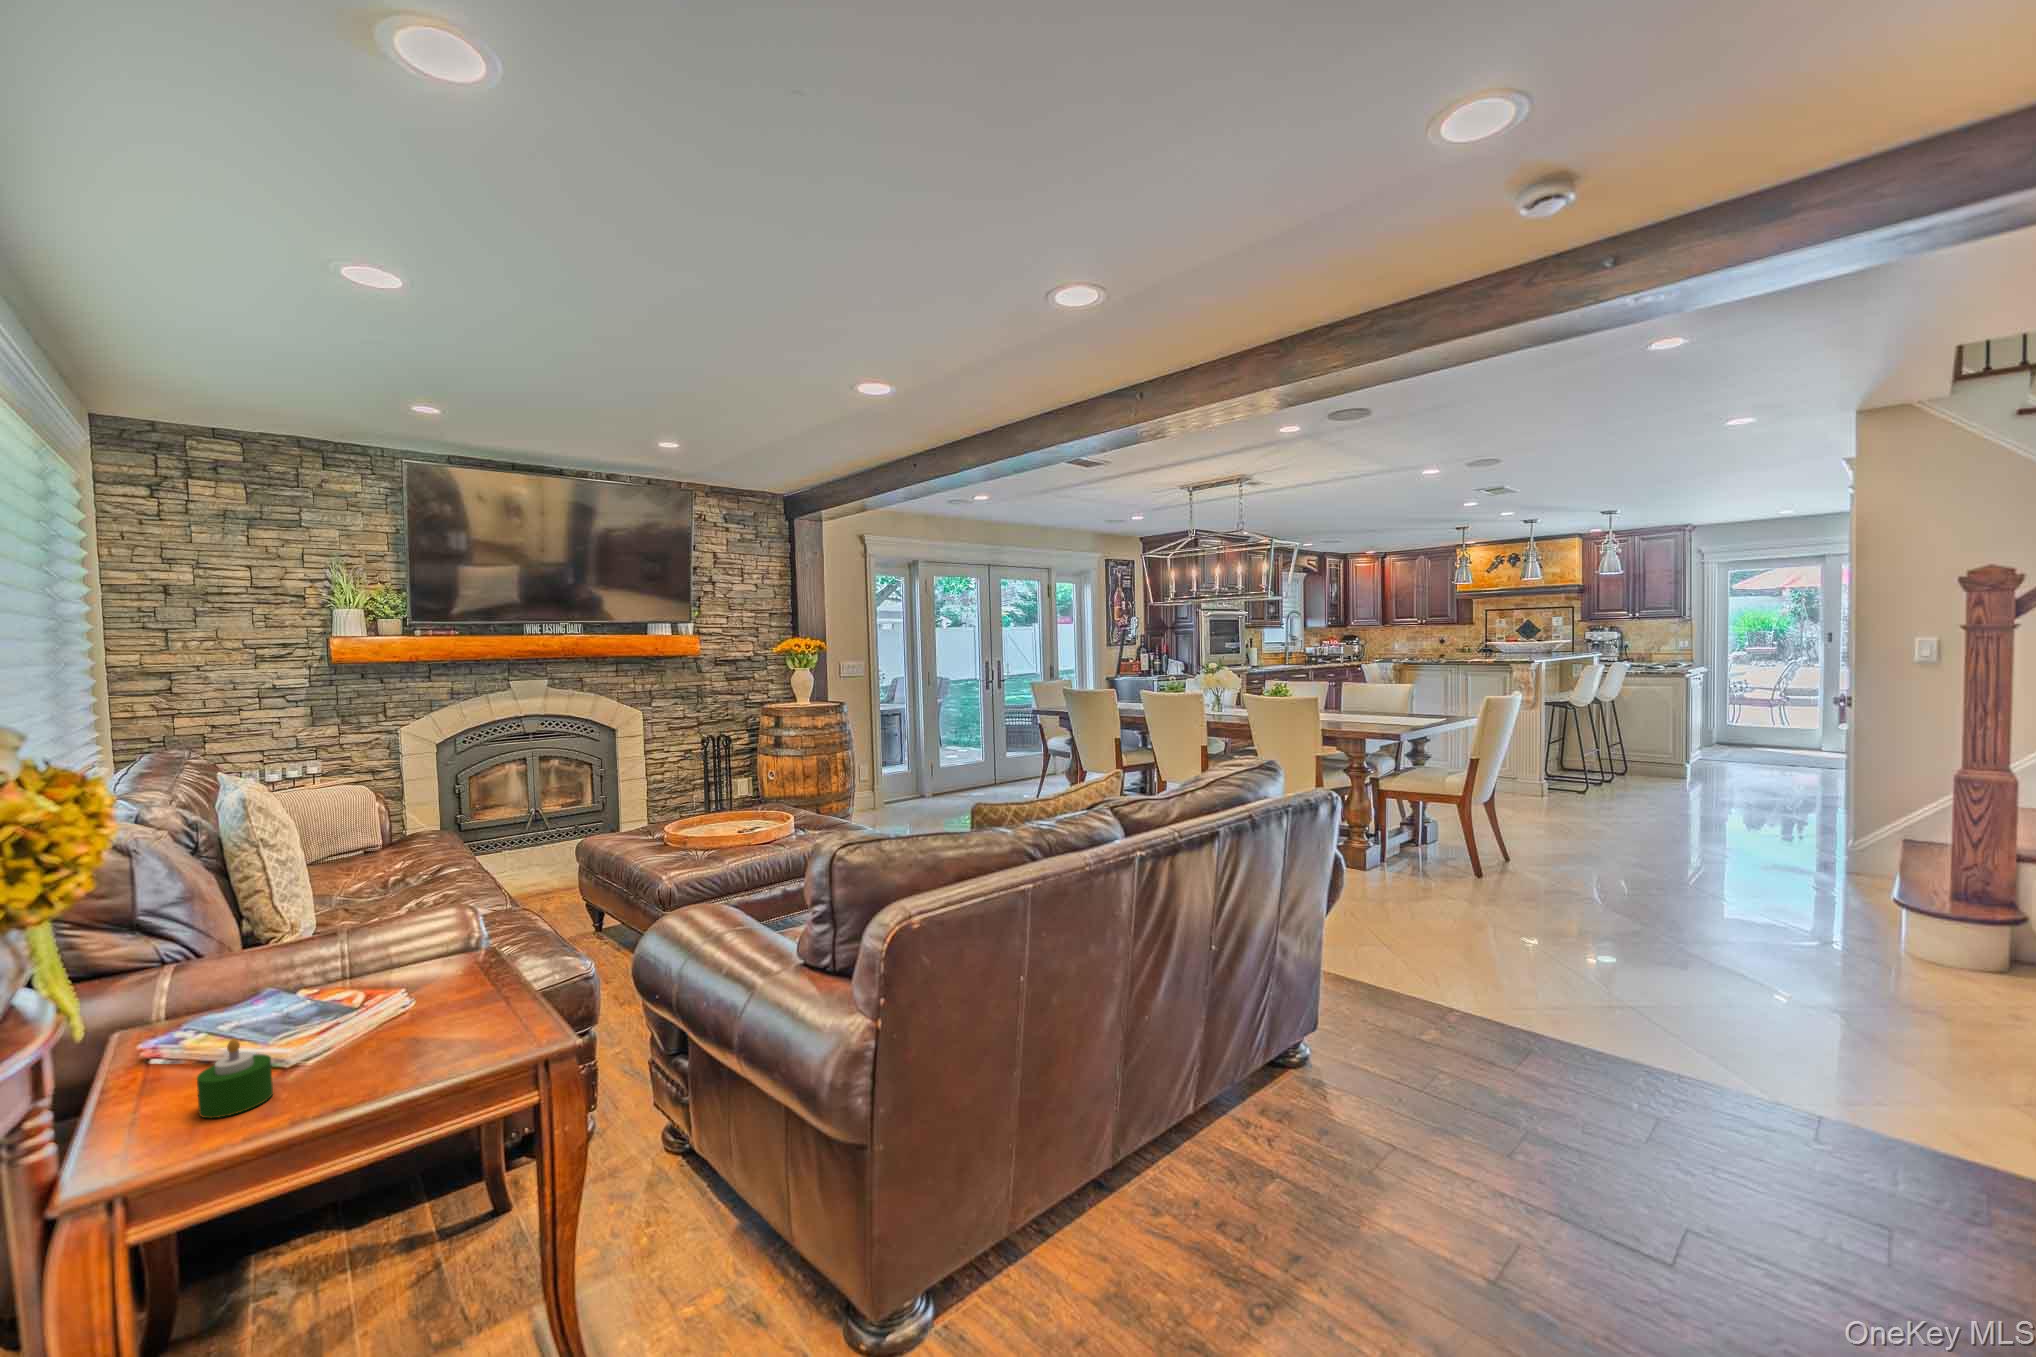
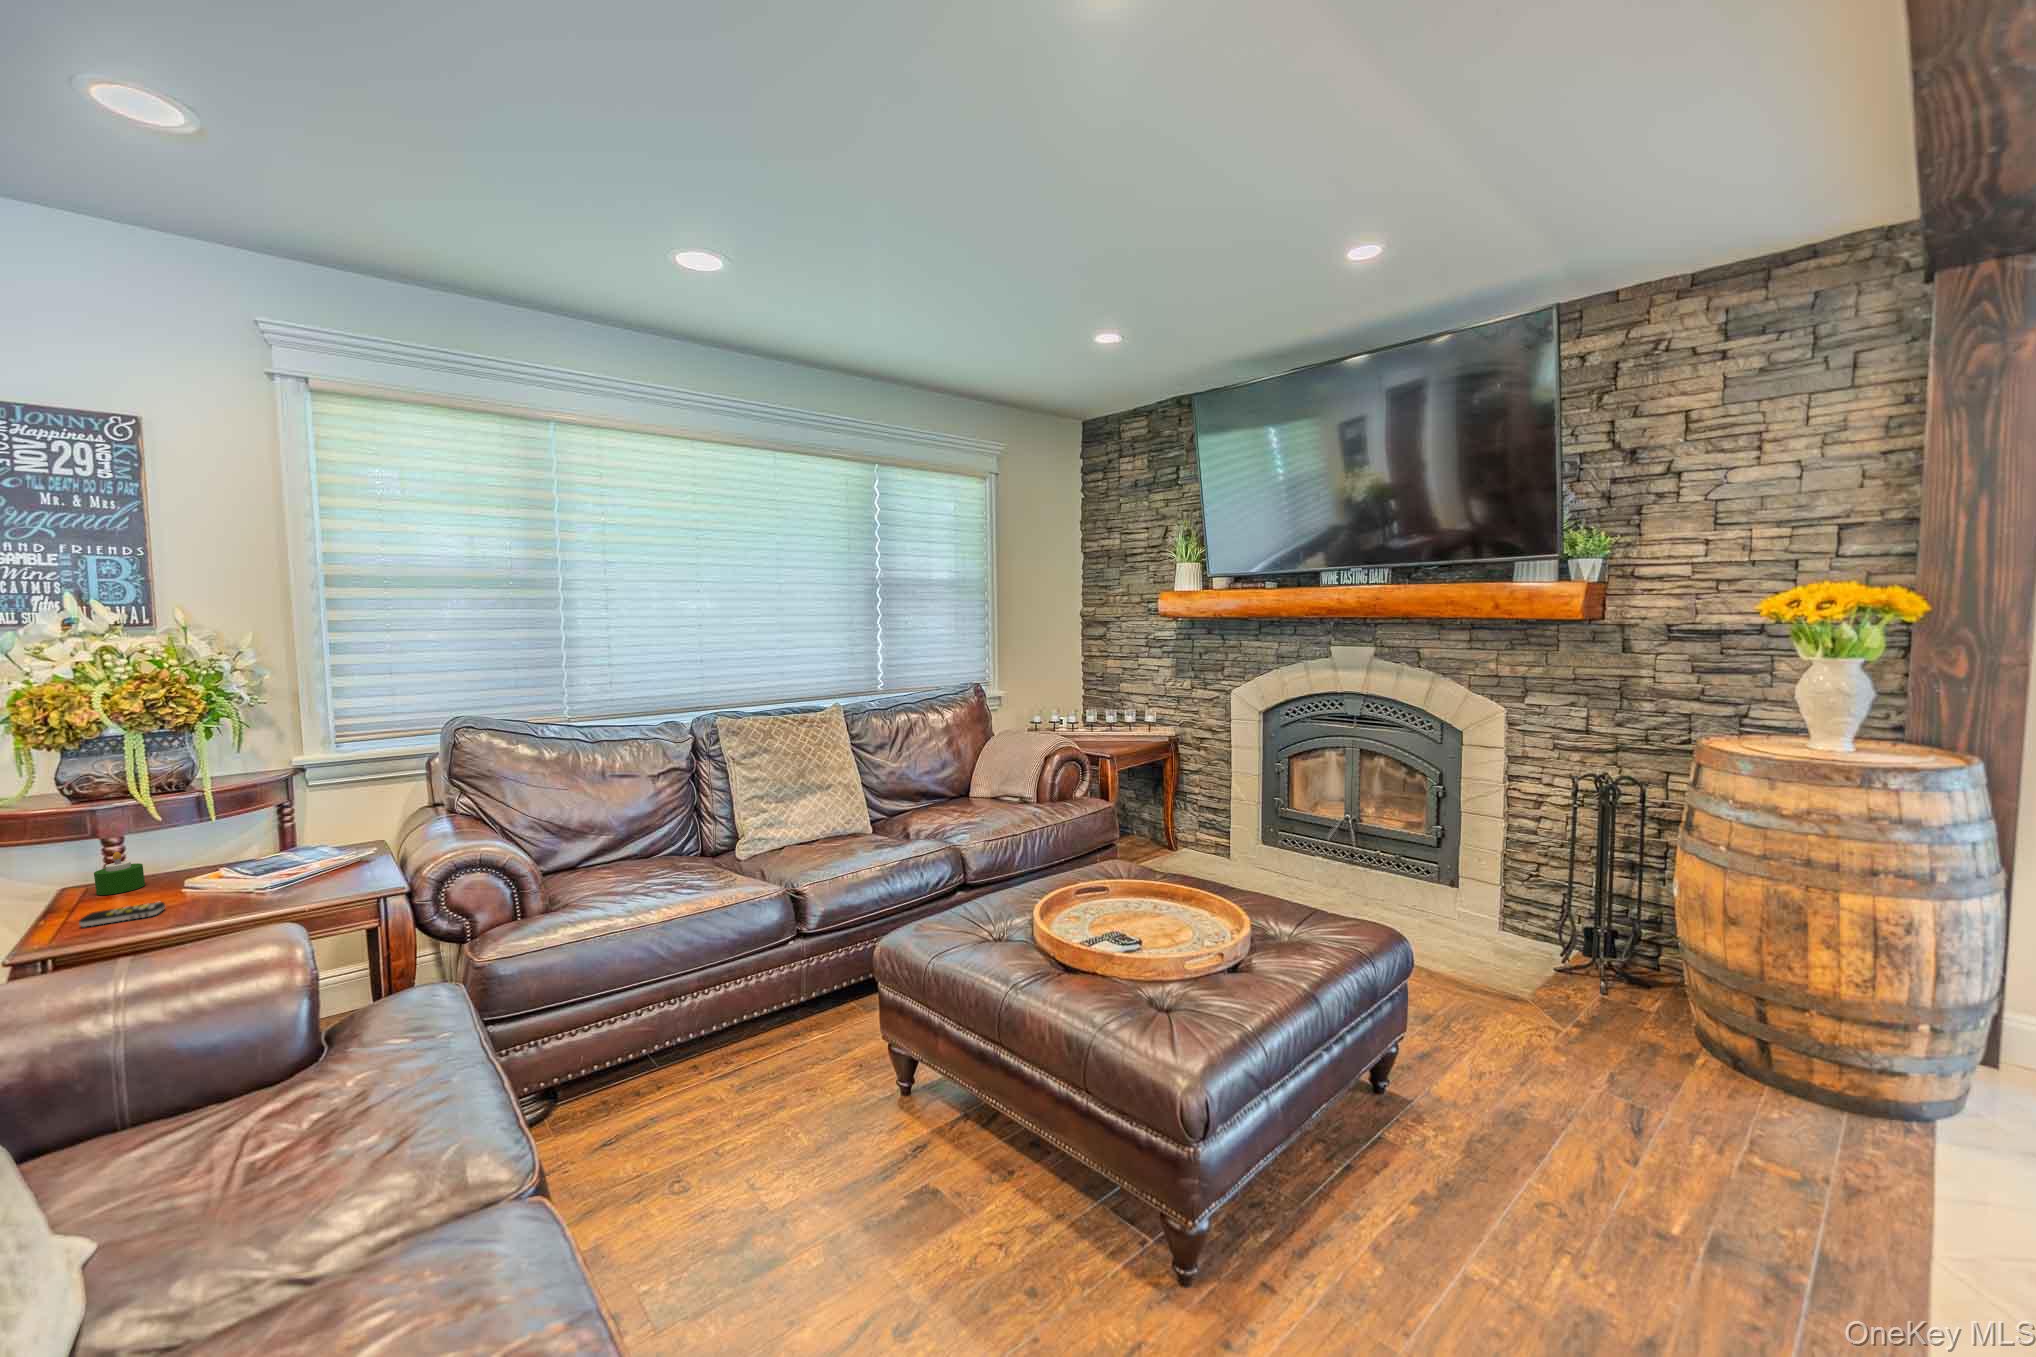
remote control: none [444,1003,486,1043] -> present [79,902,165,927]

